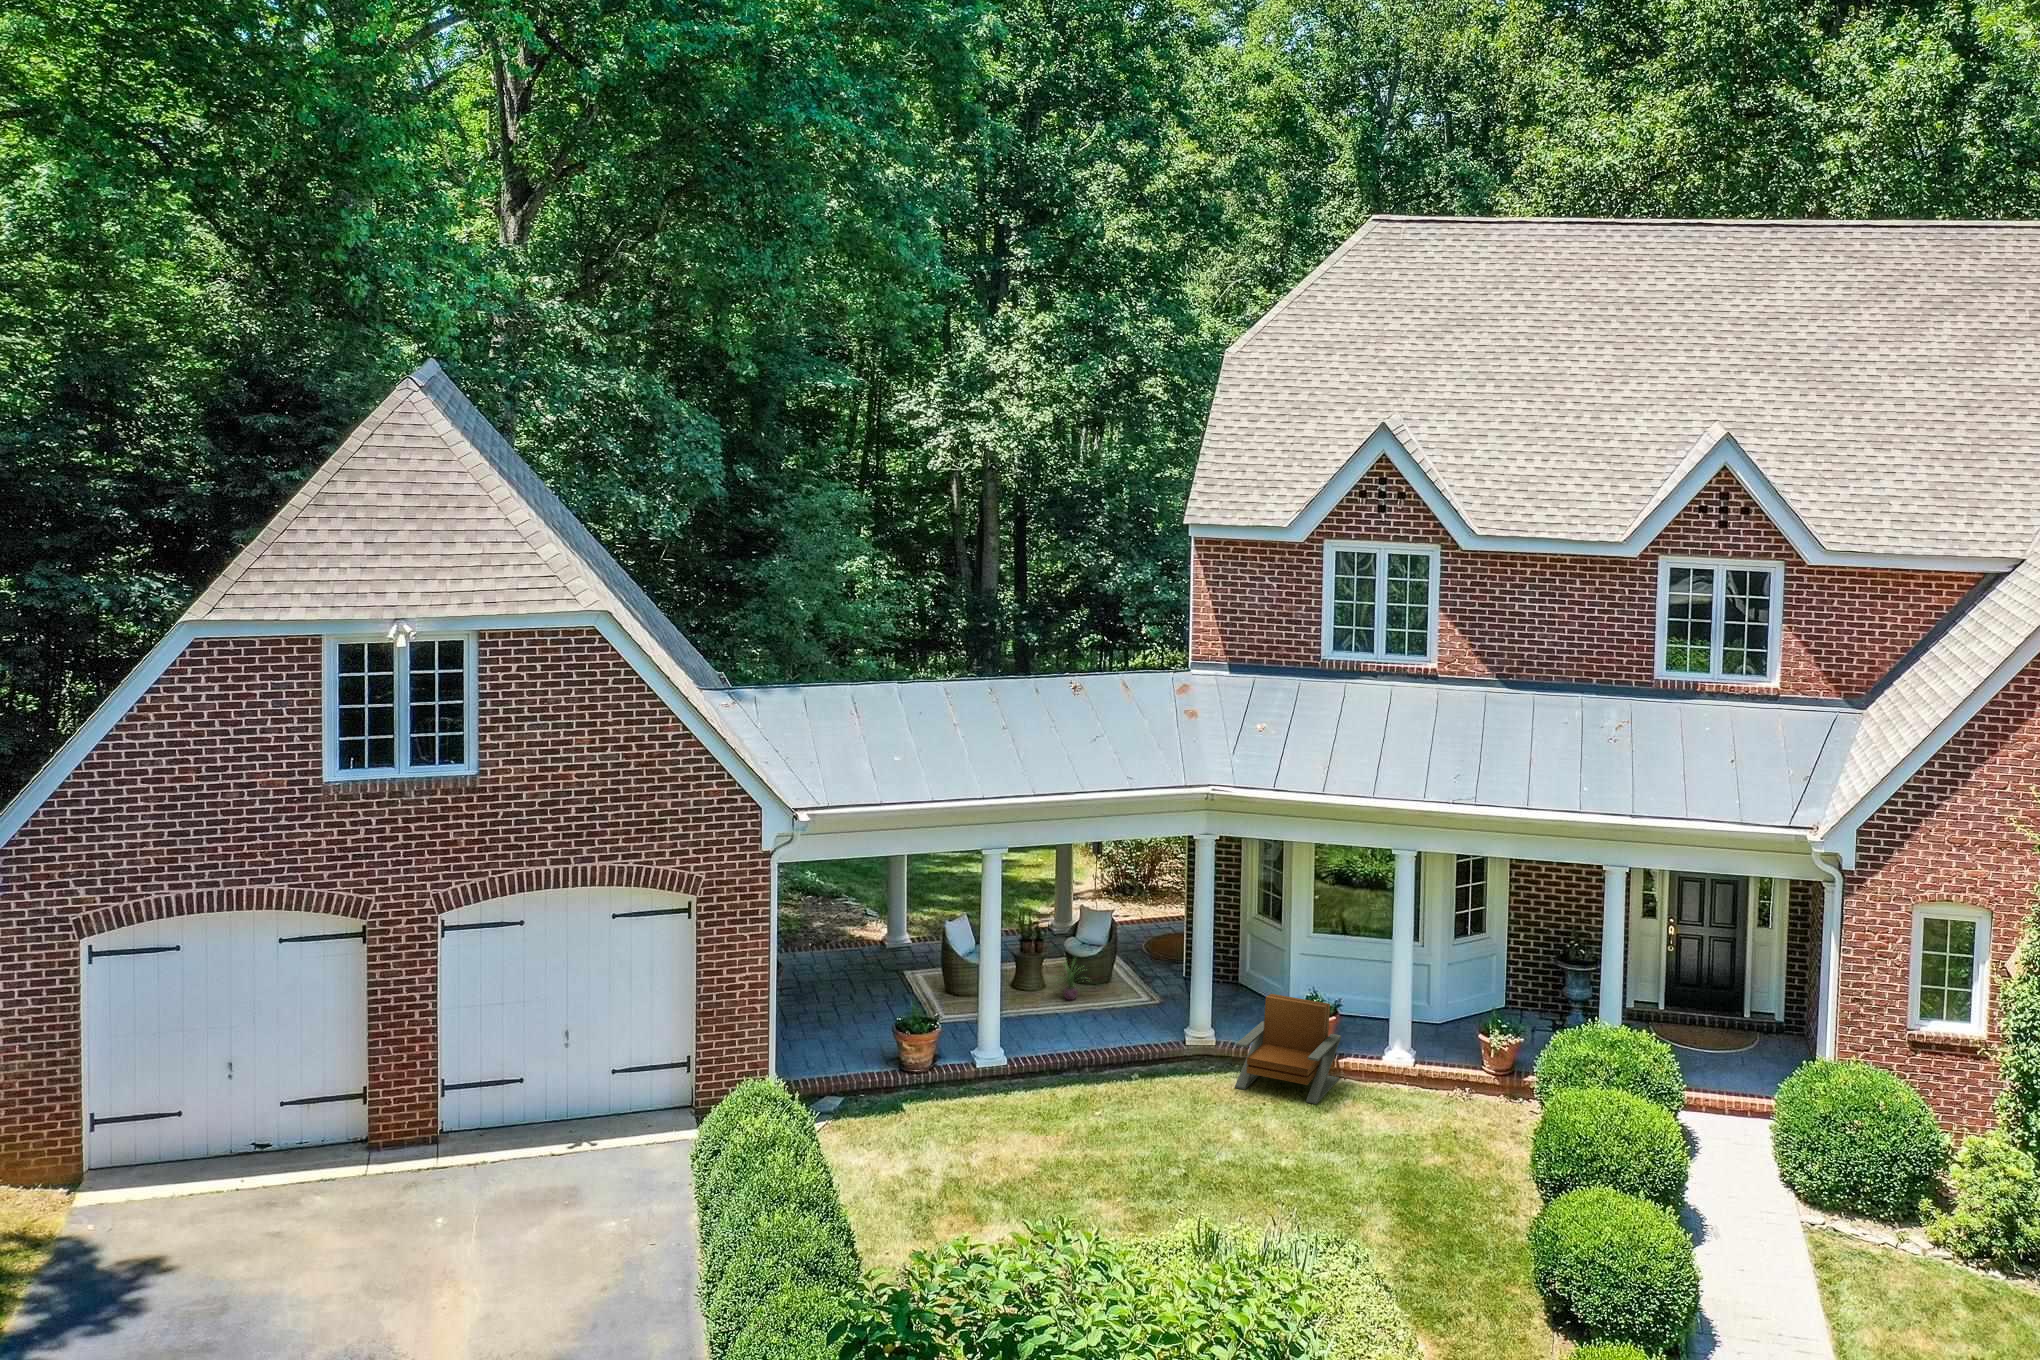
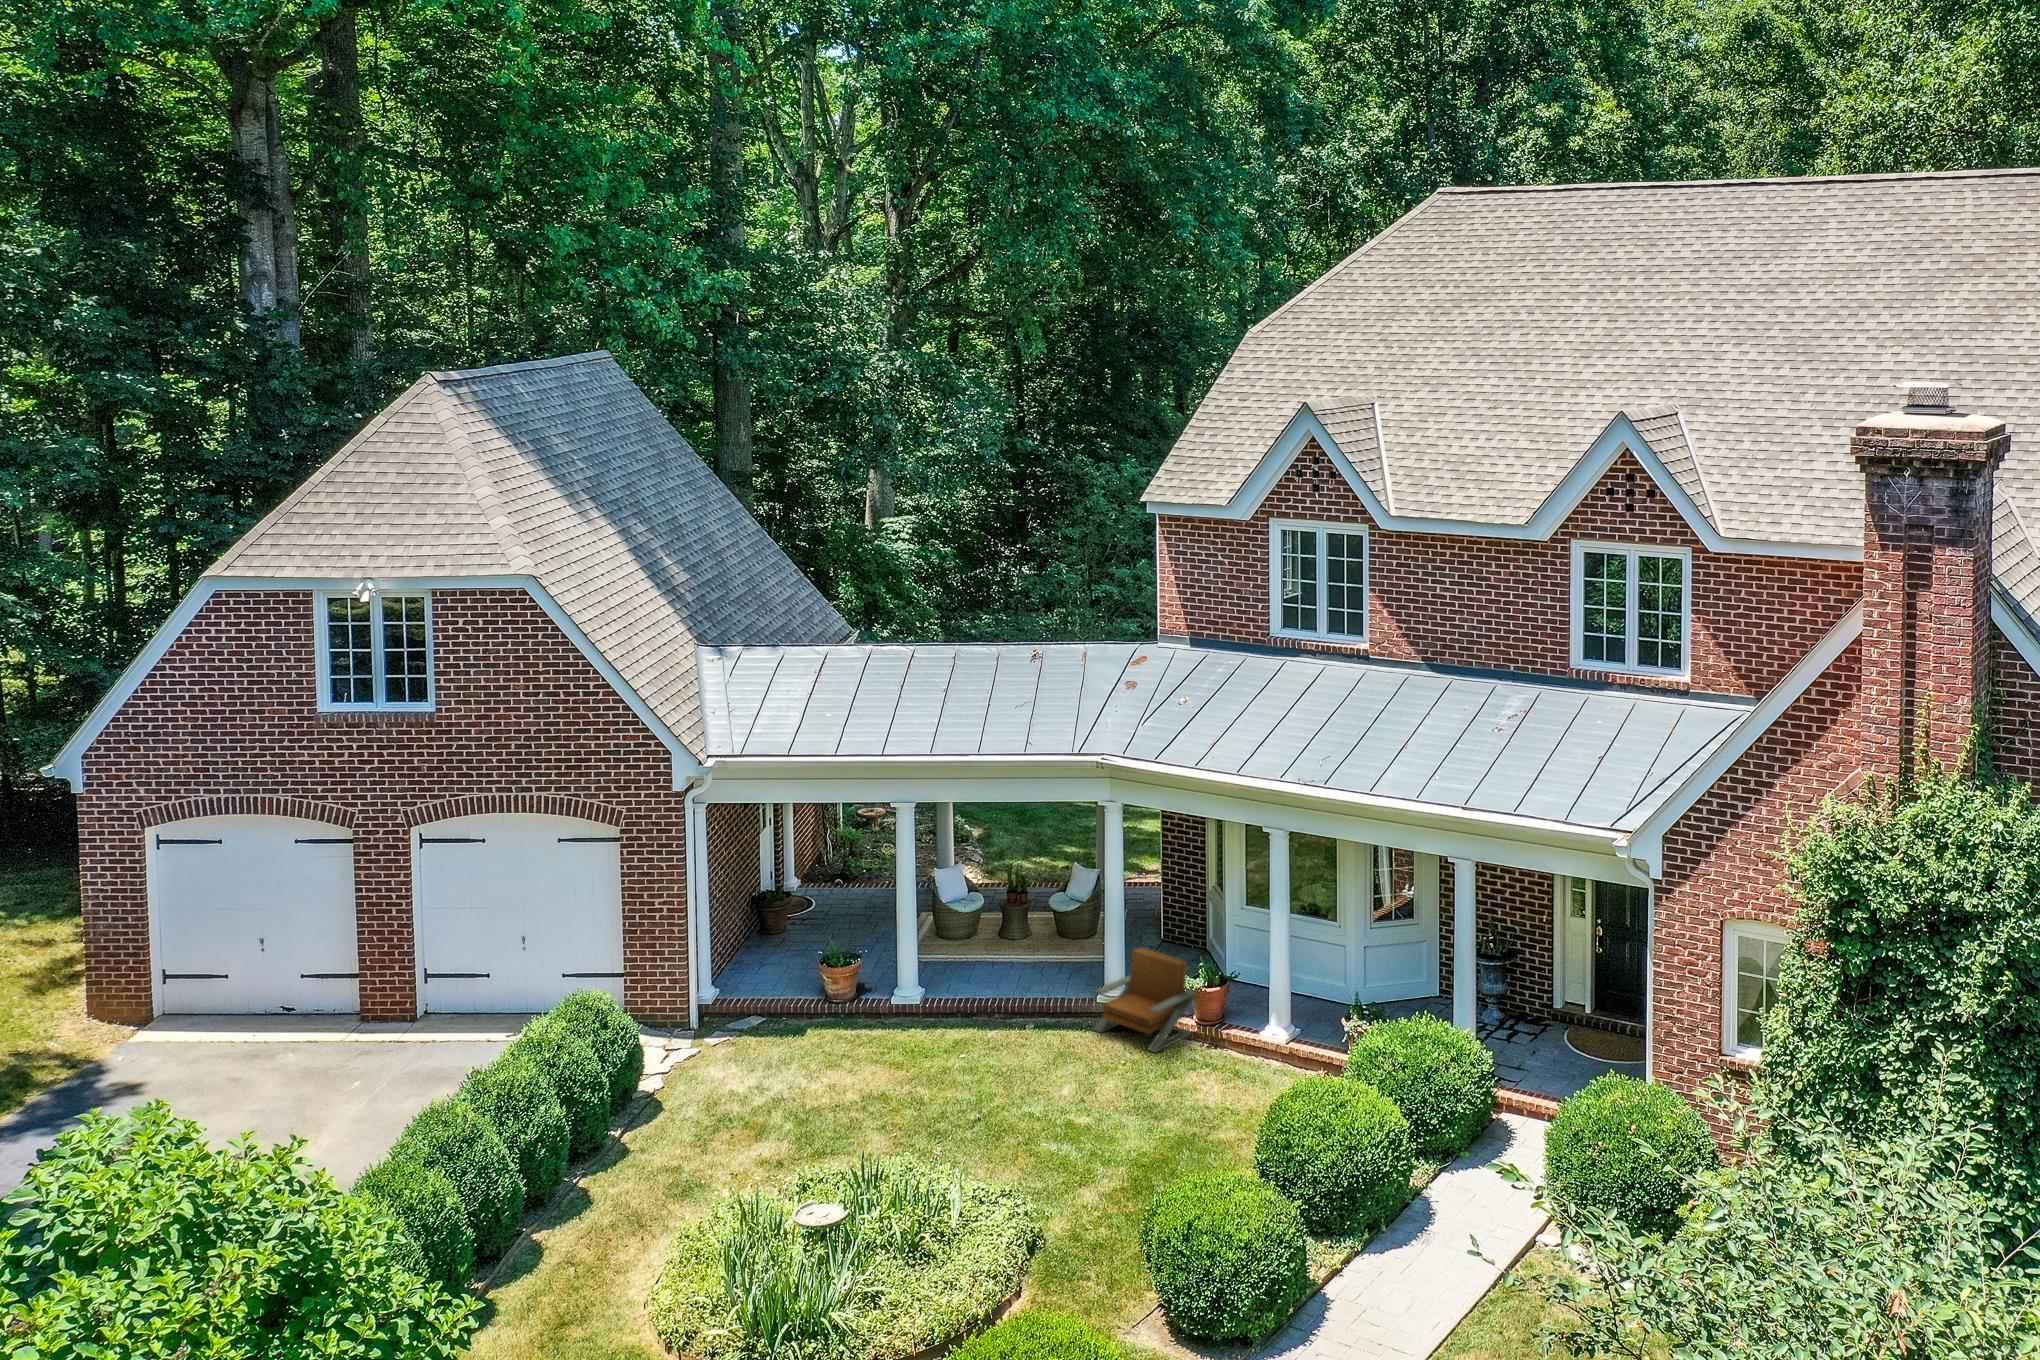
decorative plant: present [1056,959,1082,1000] -> none [993,898,1032,938]

